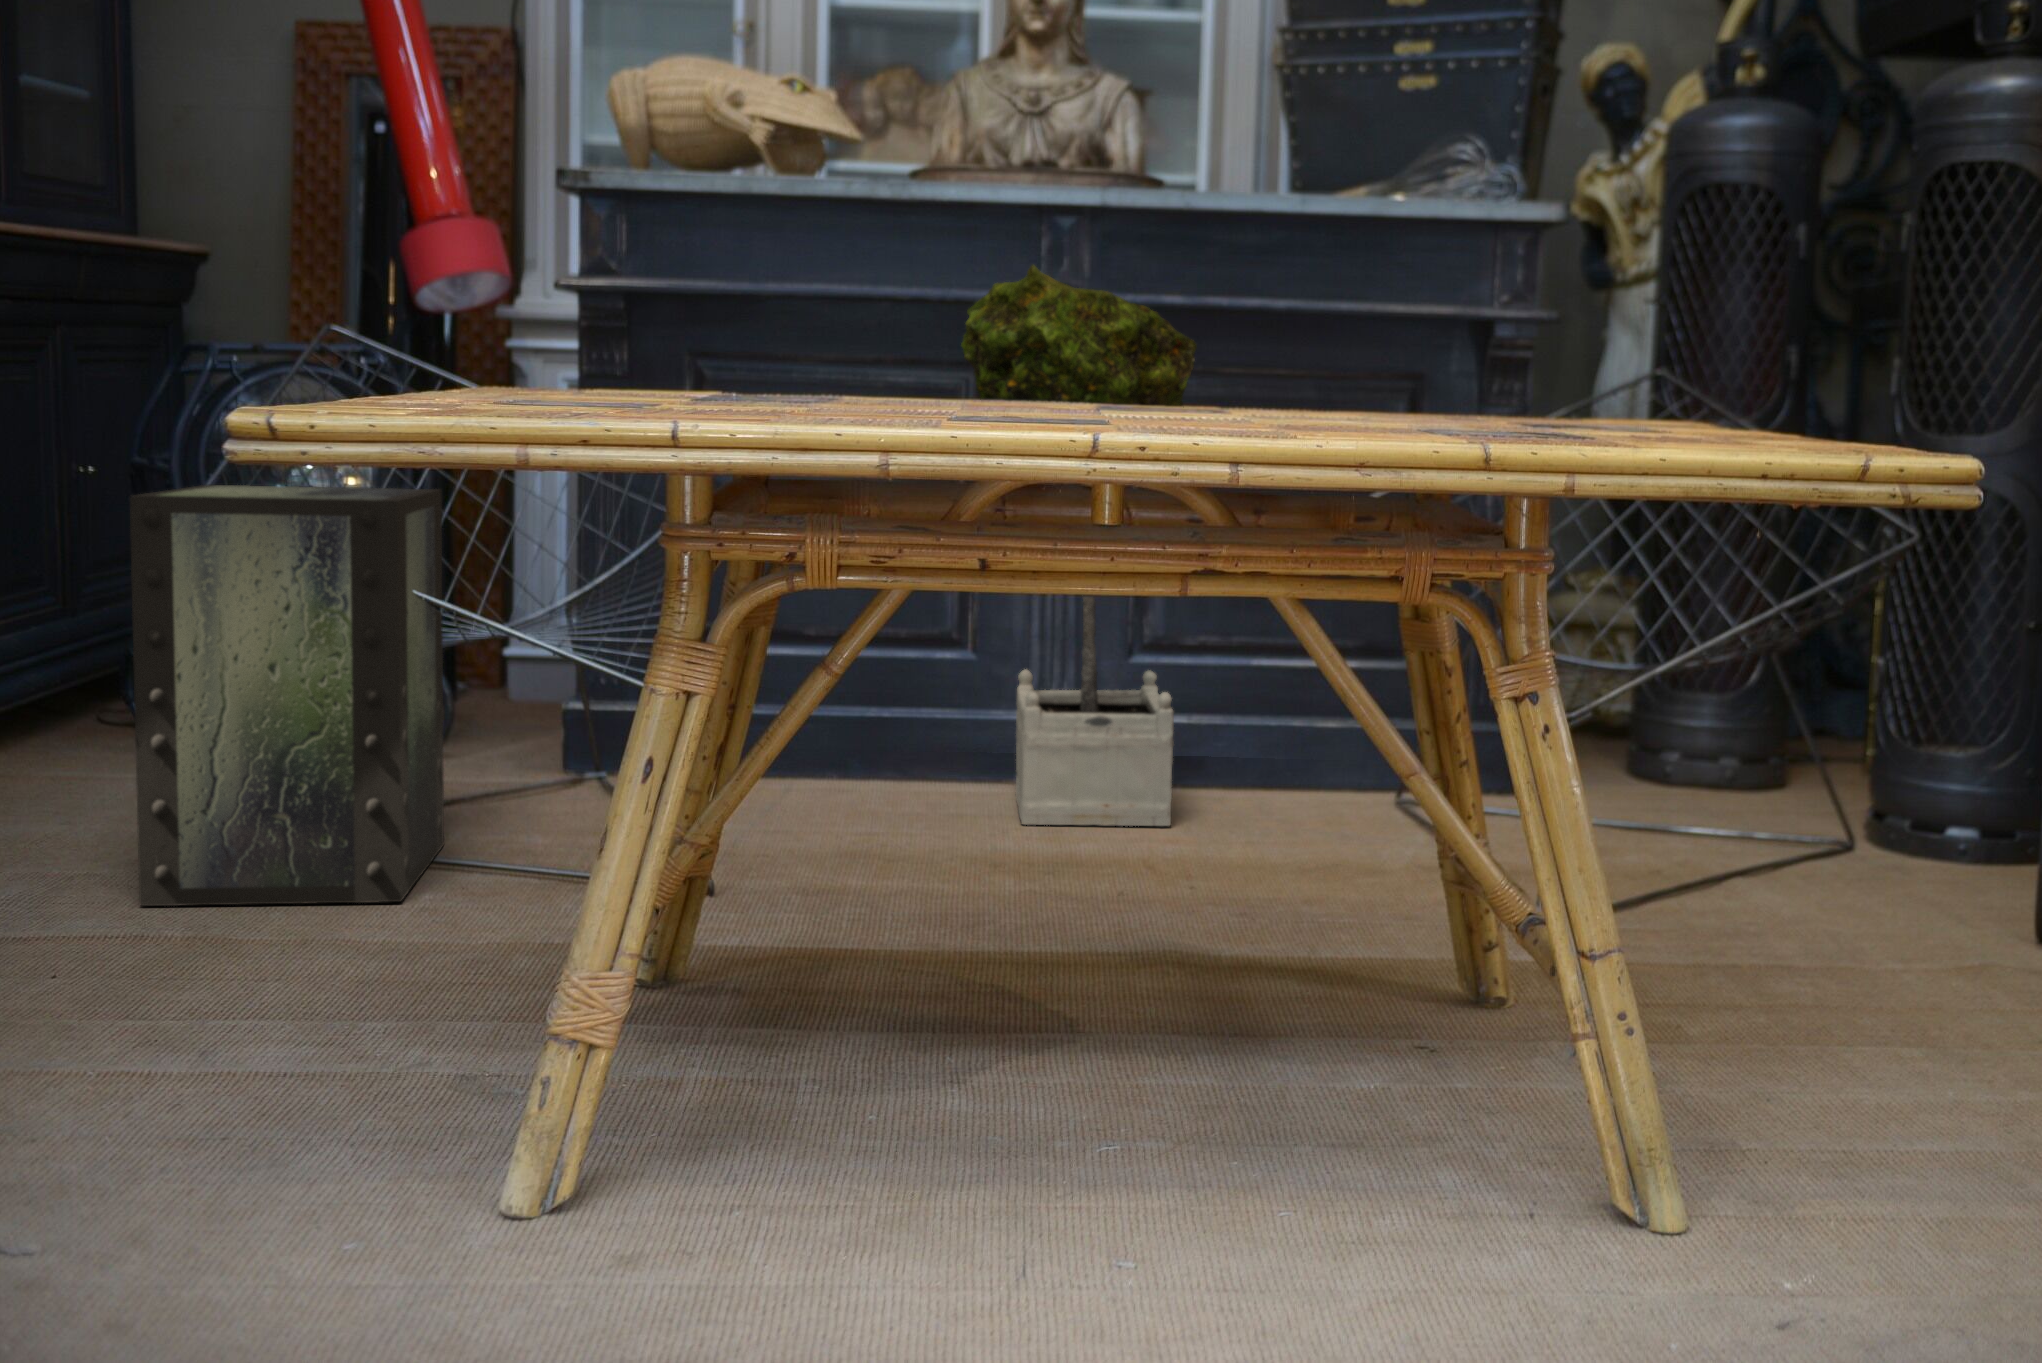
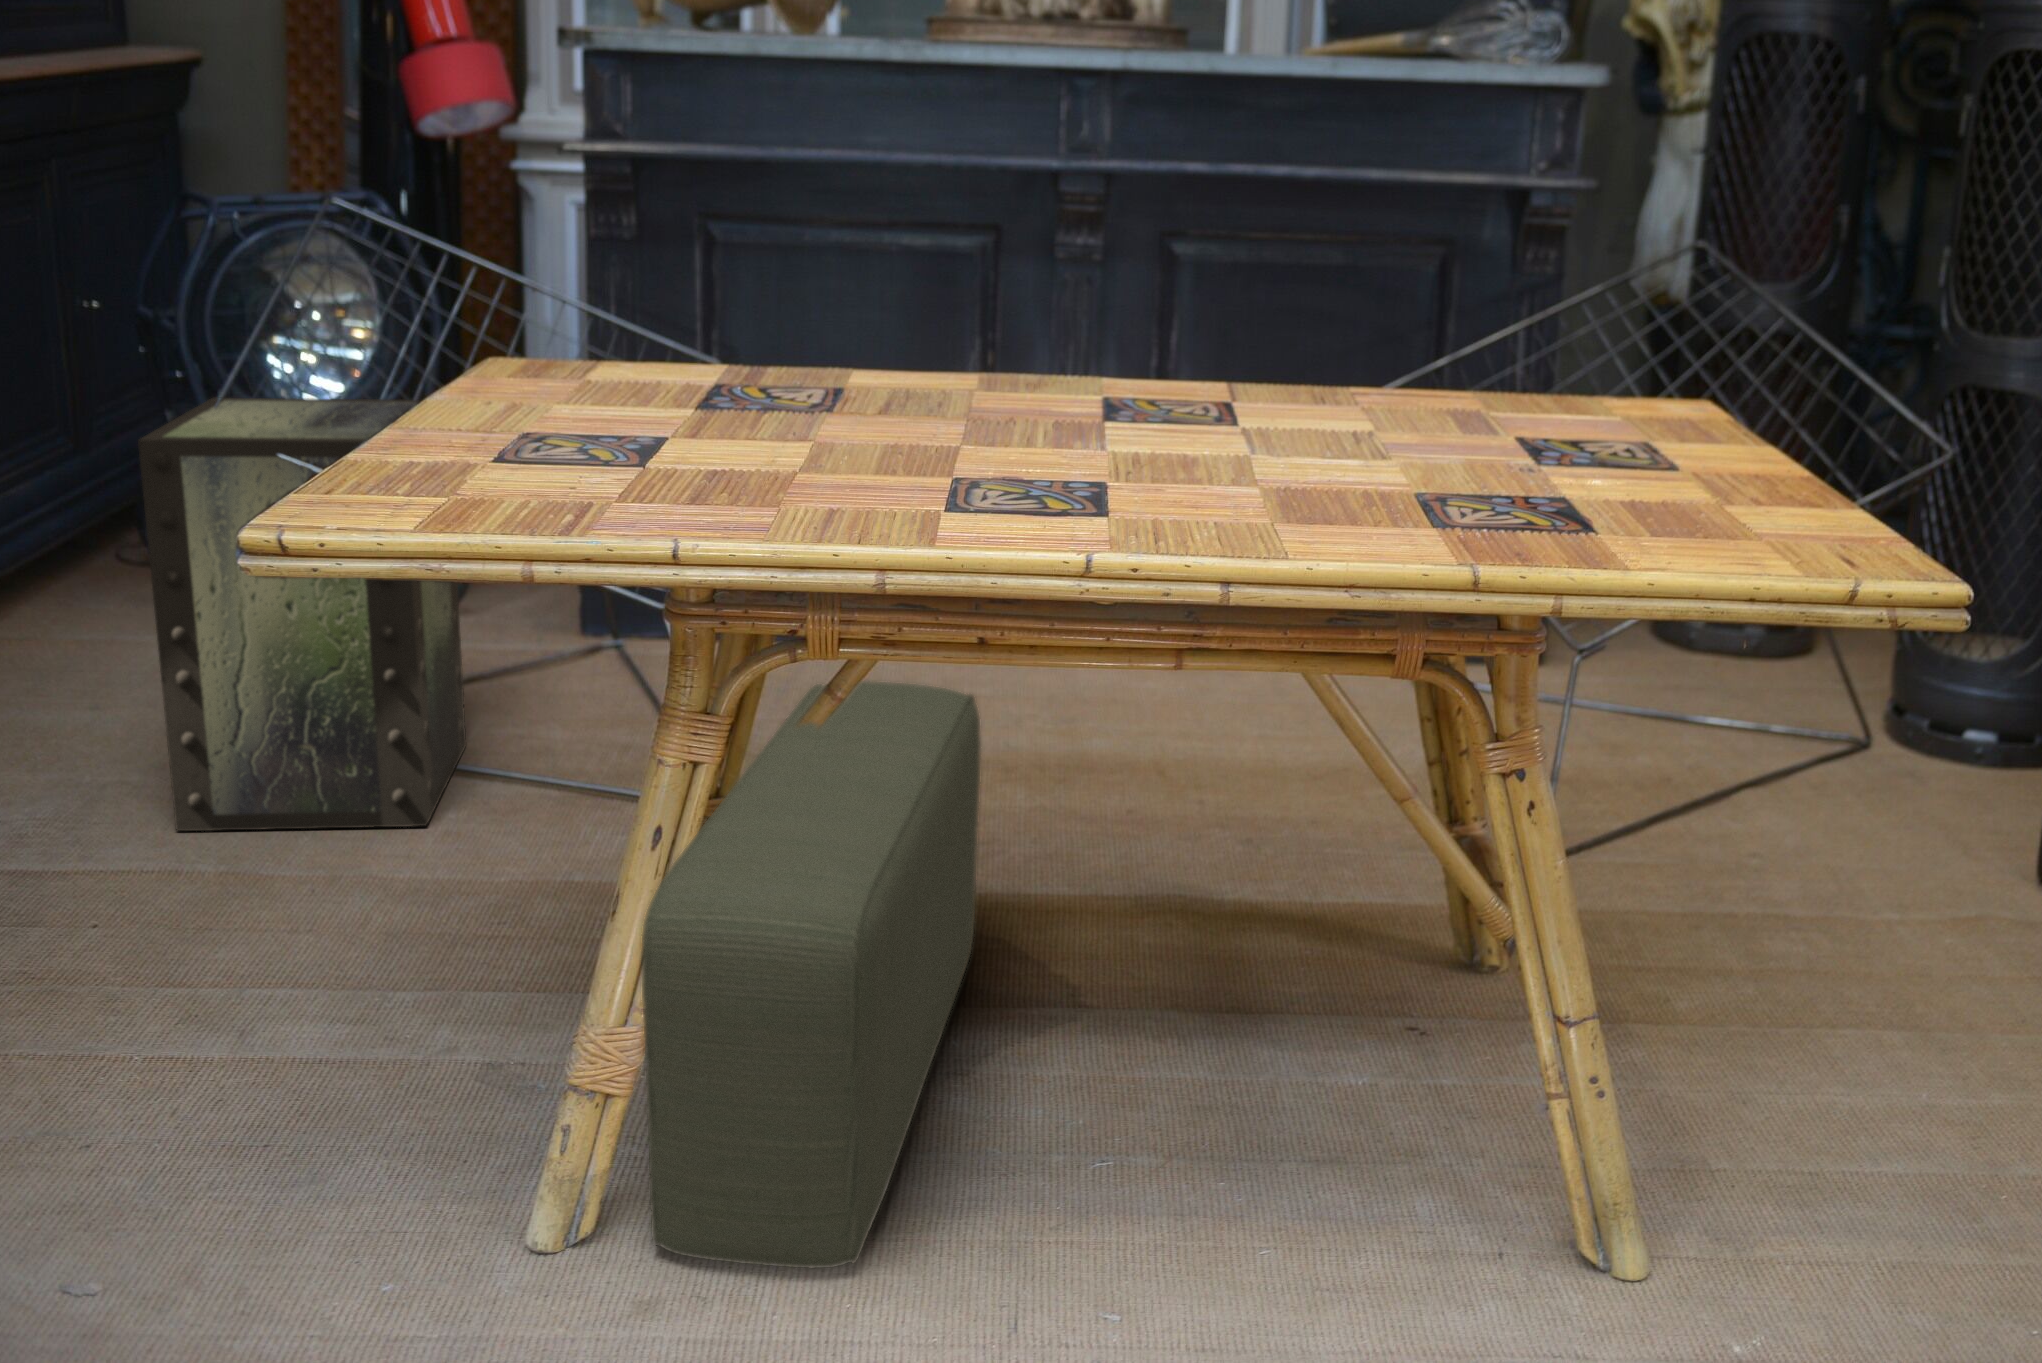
potted tree: present [961,265,1197,826] -> none [974,153,1218,719]
pouf: none [633,703,975,1229] -> present [641,681,981,1268]

